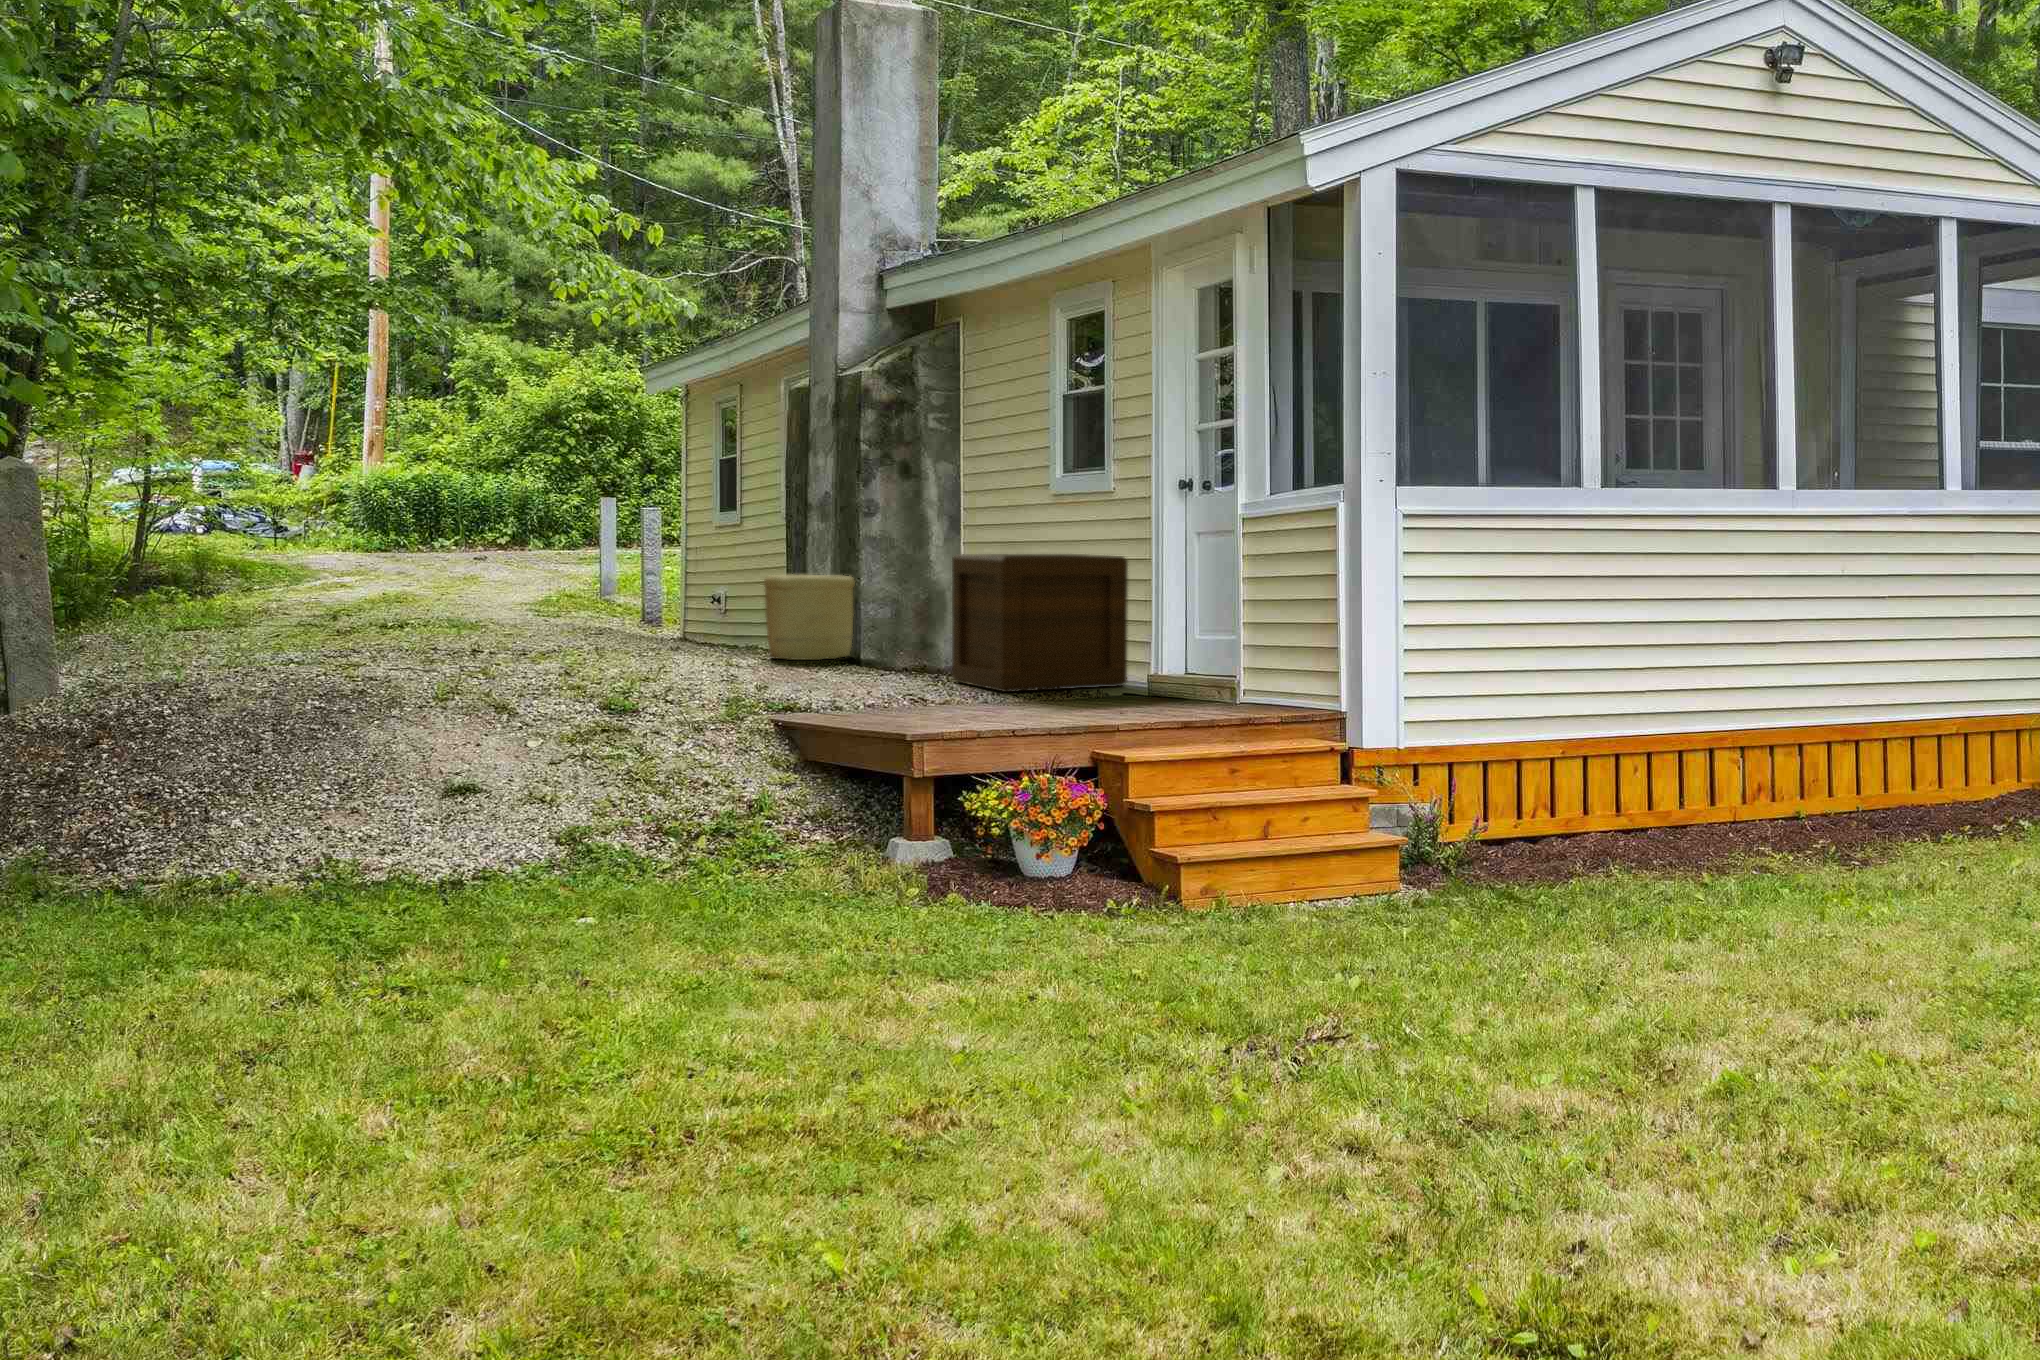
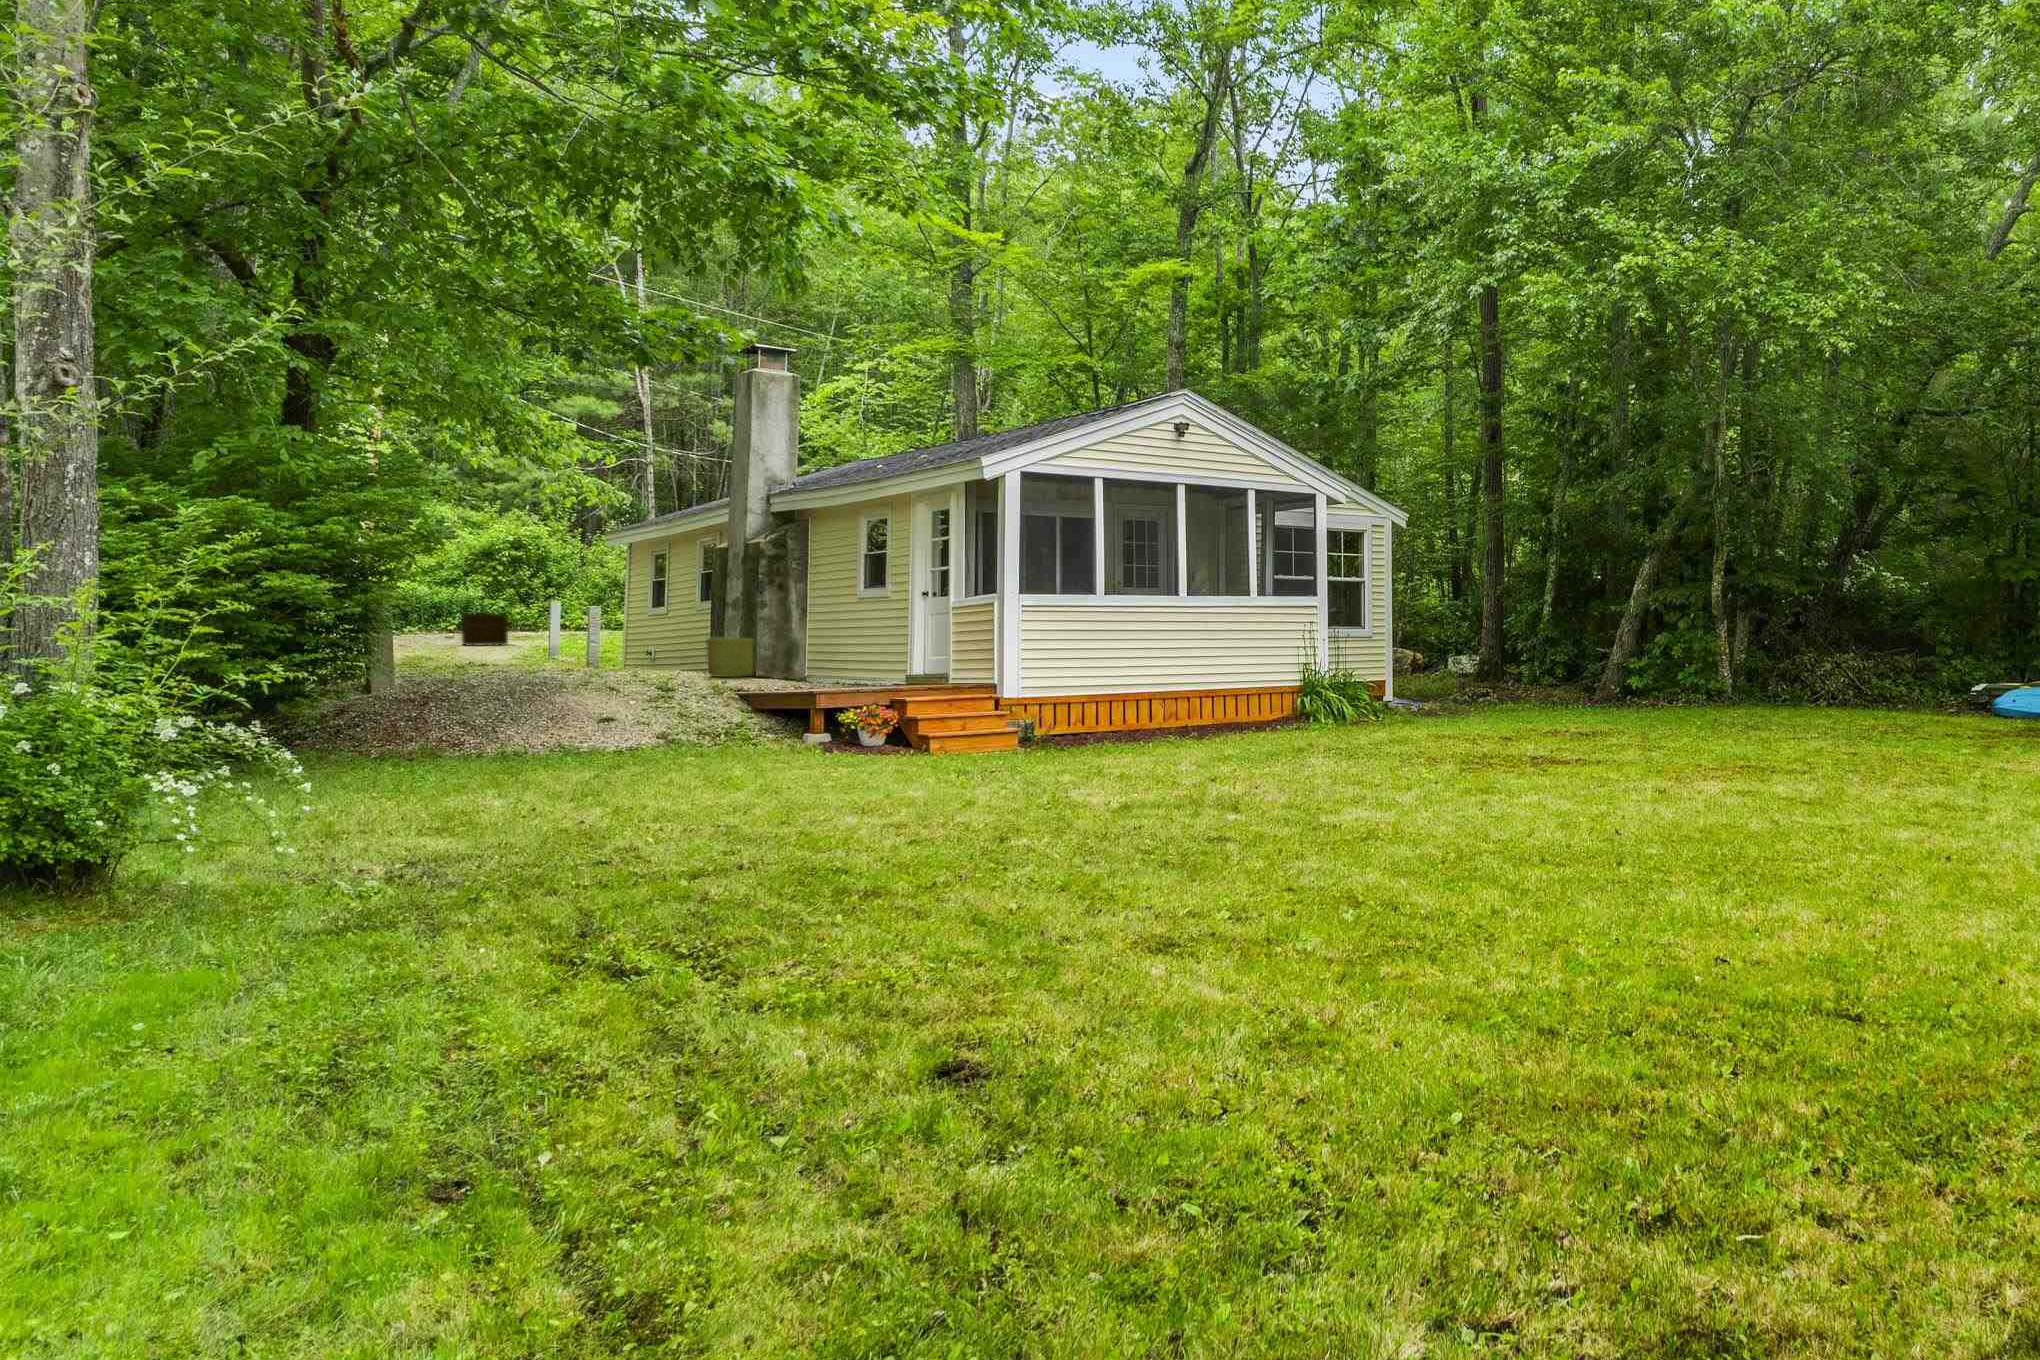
wooden crate: present [952,554,1128,692] -> present [461,613,508,646]

